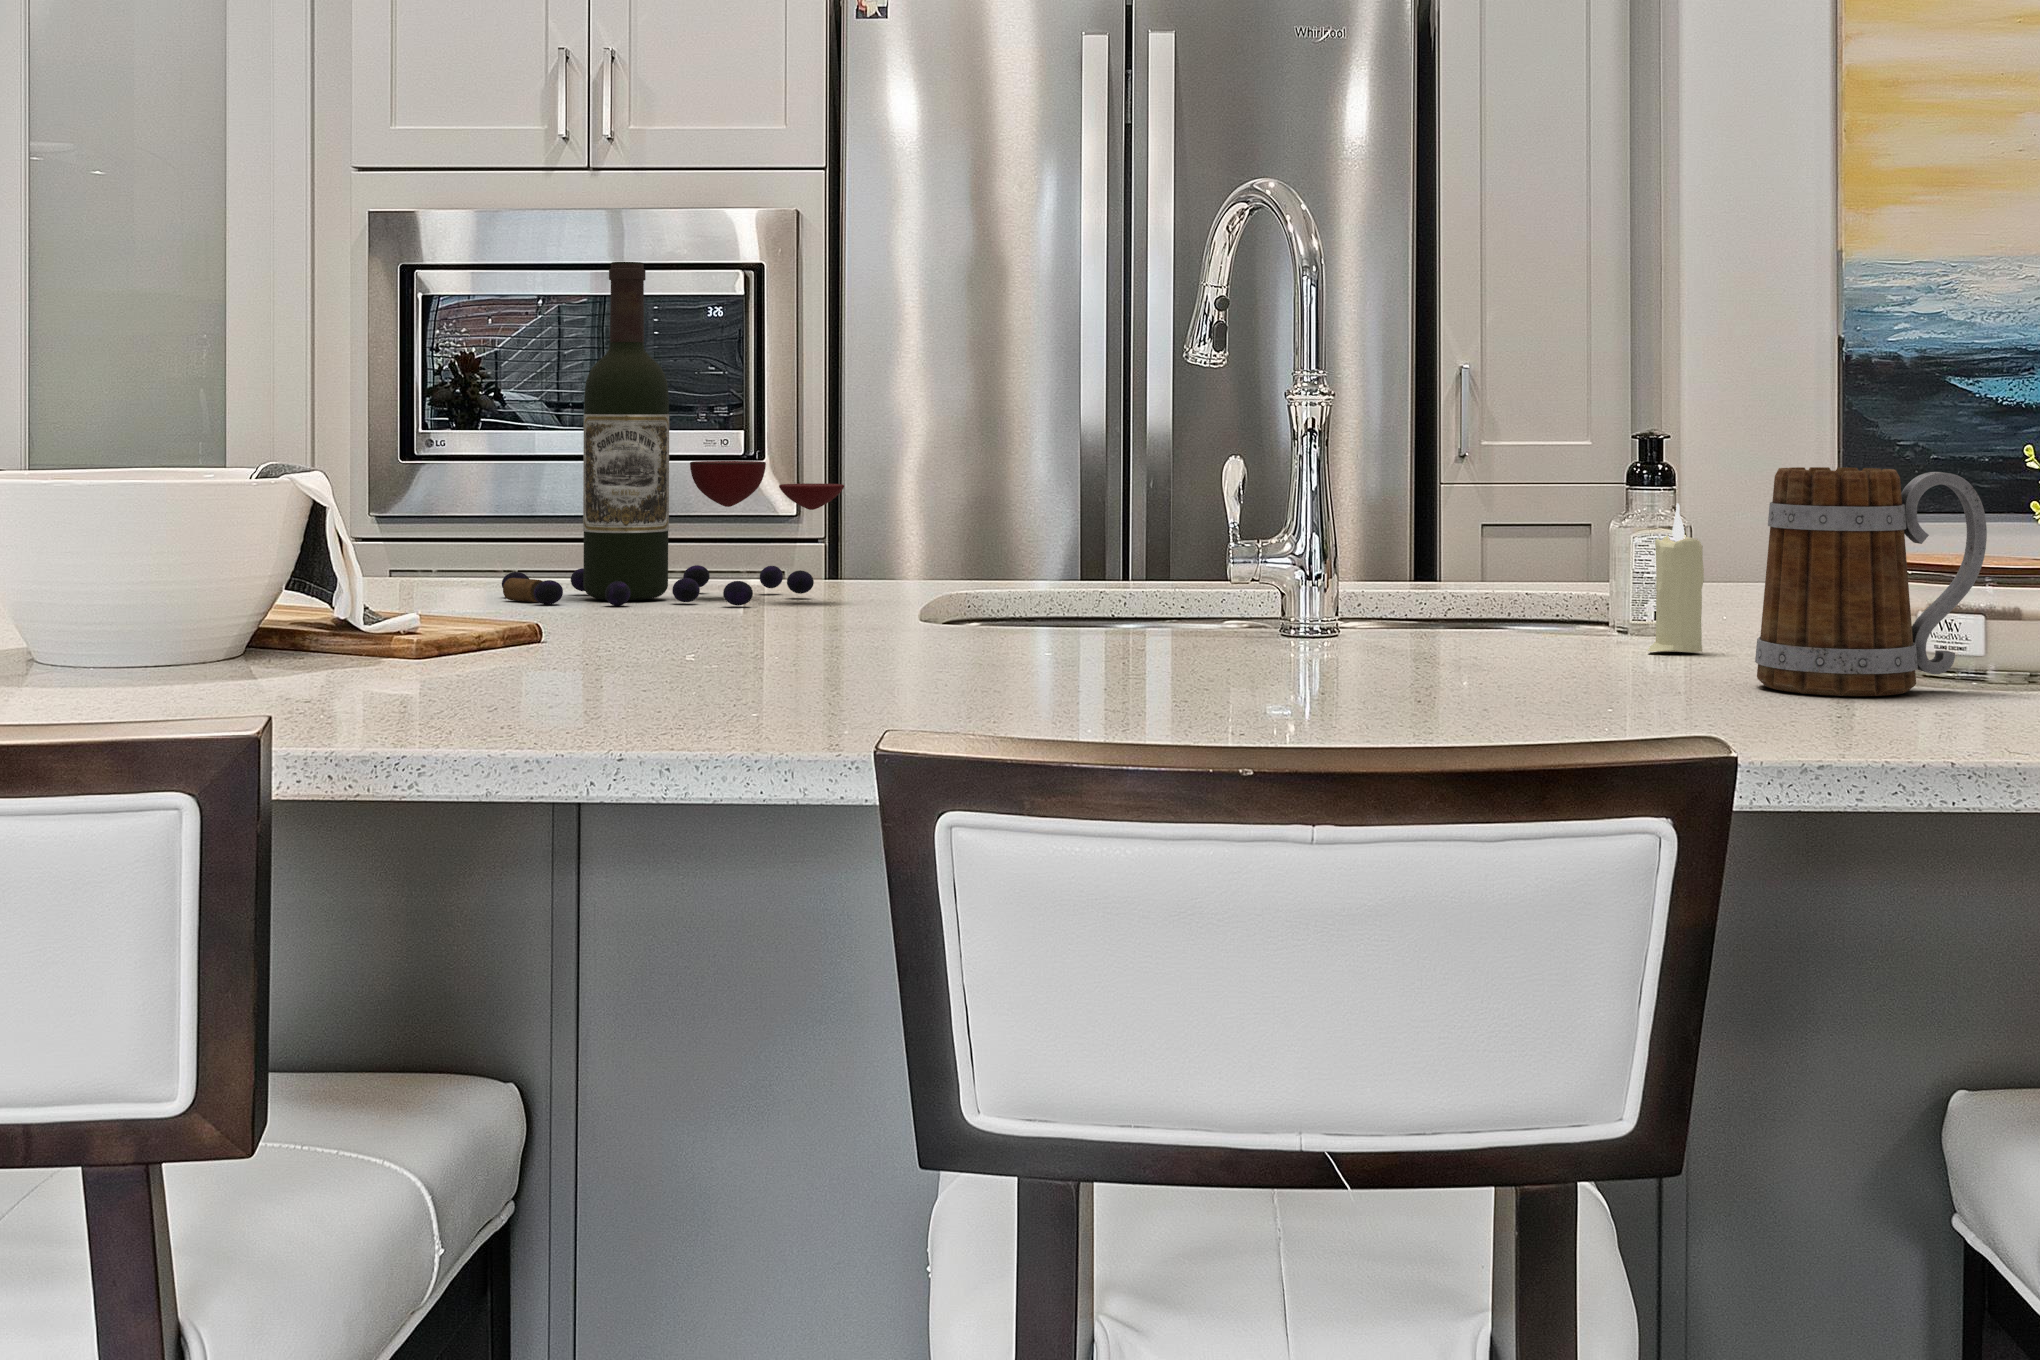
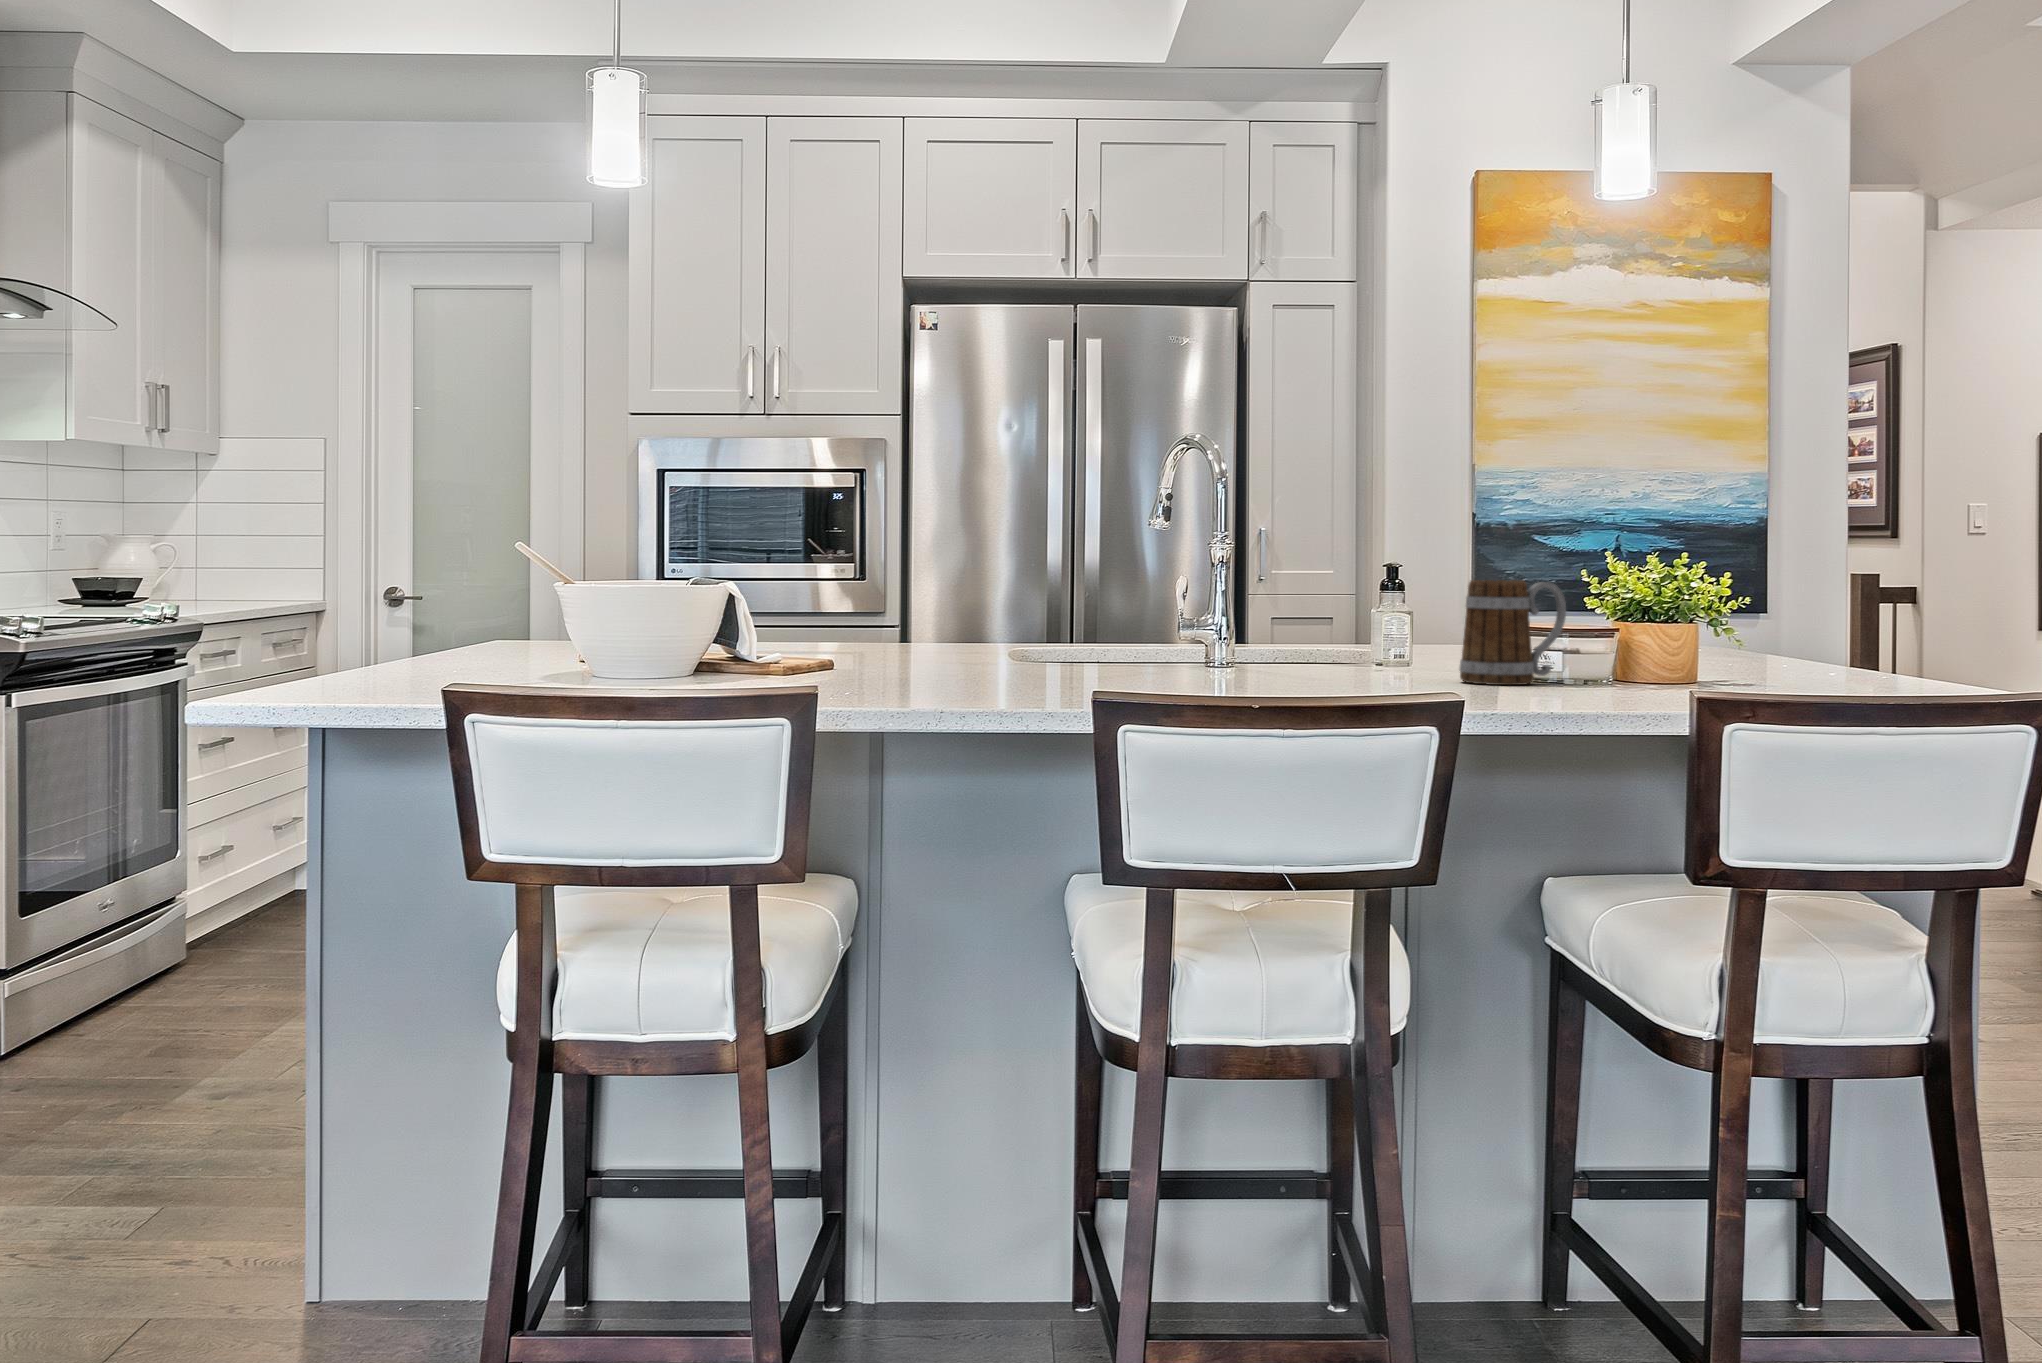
wine bottle: present [502,262,844,606] -> none [787,475,975,655]
candle: present [1648,503,1704,652] -> none [1400,599,1427,672]

